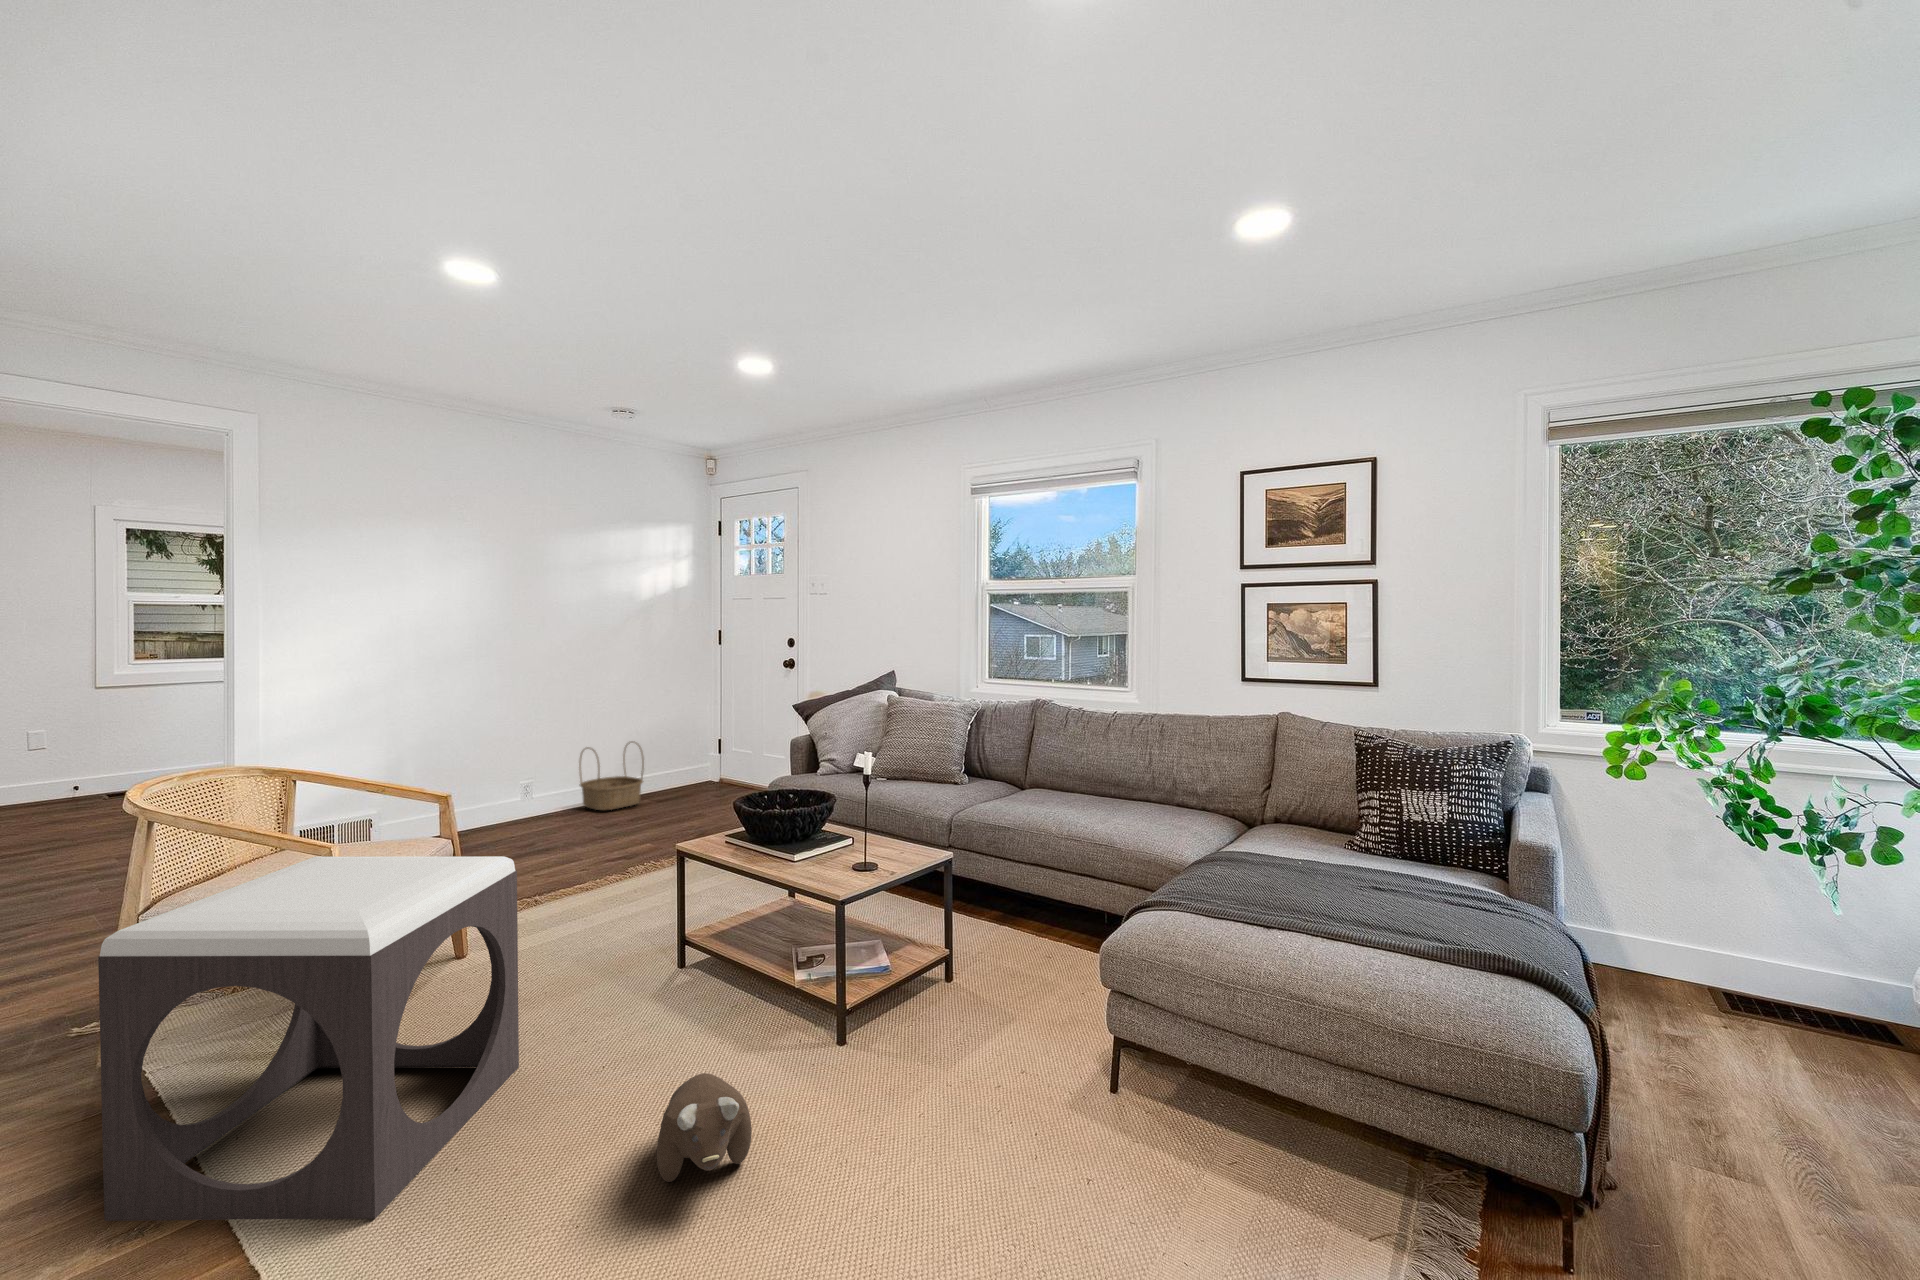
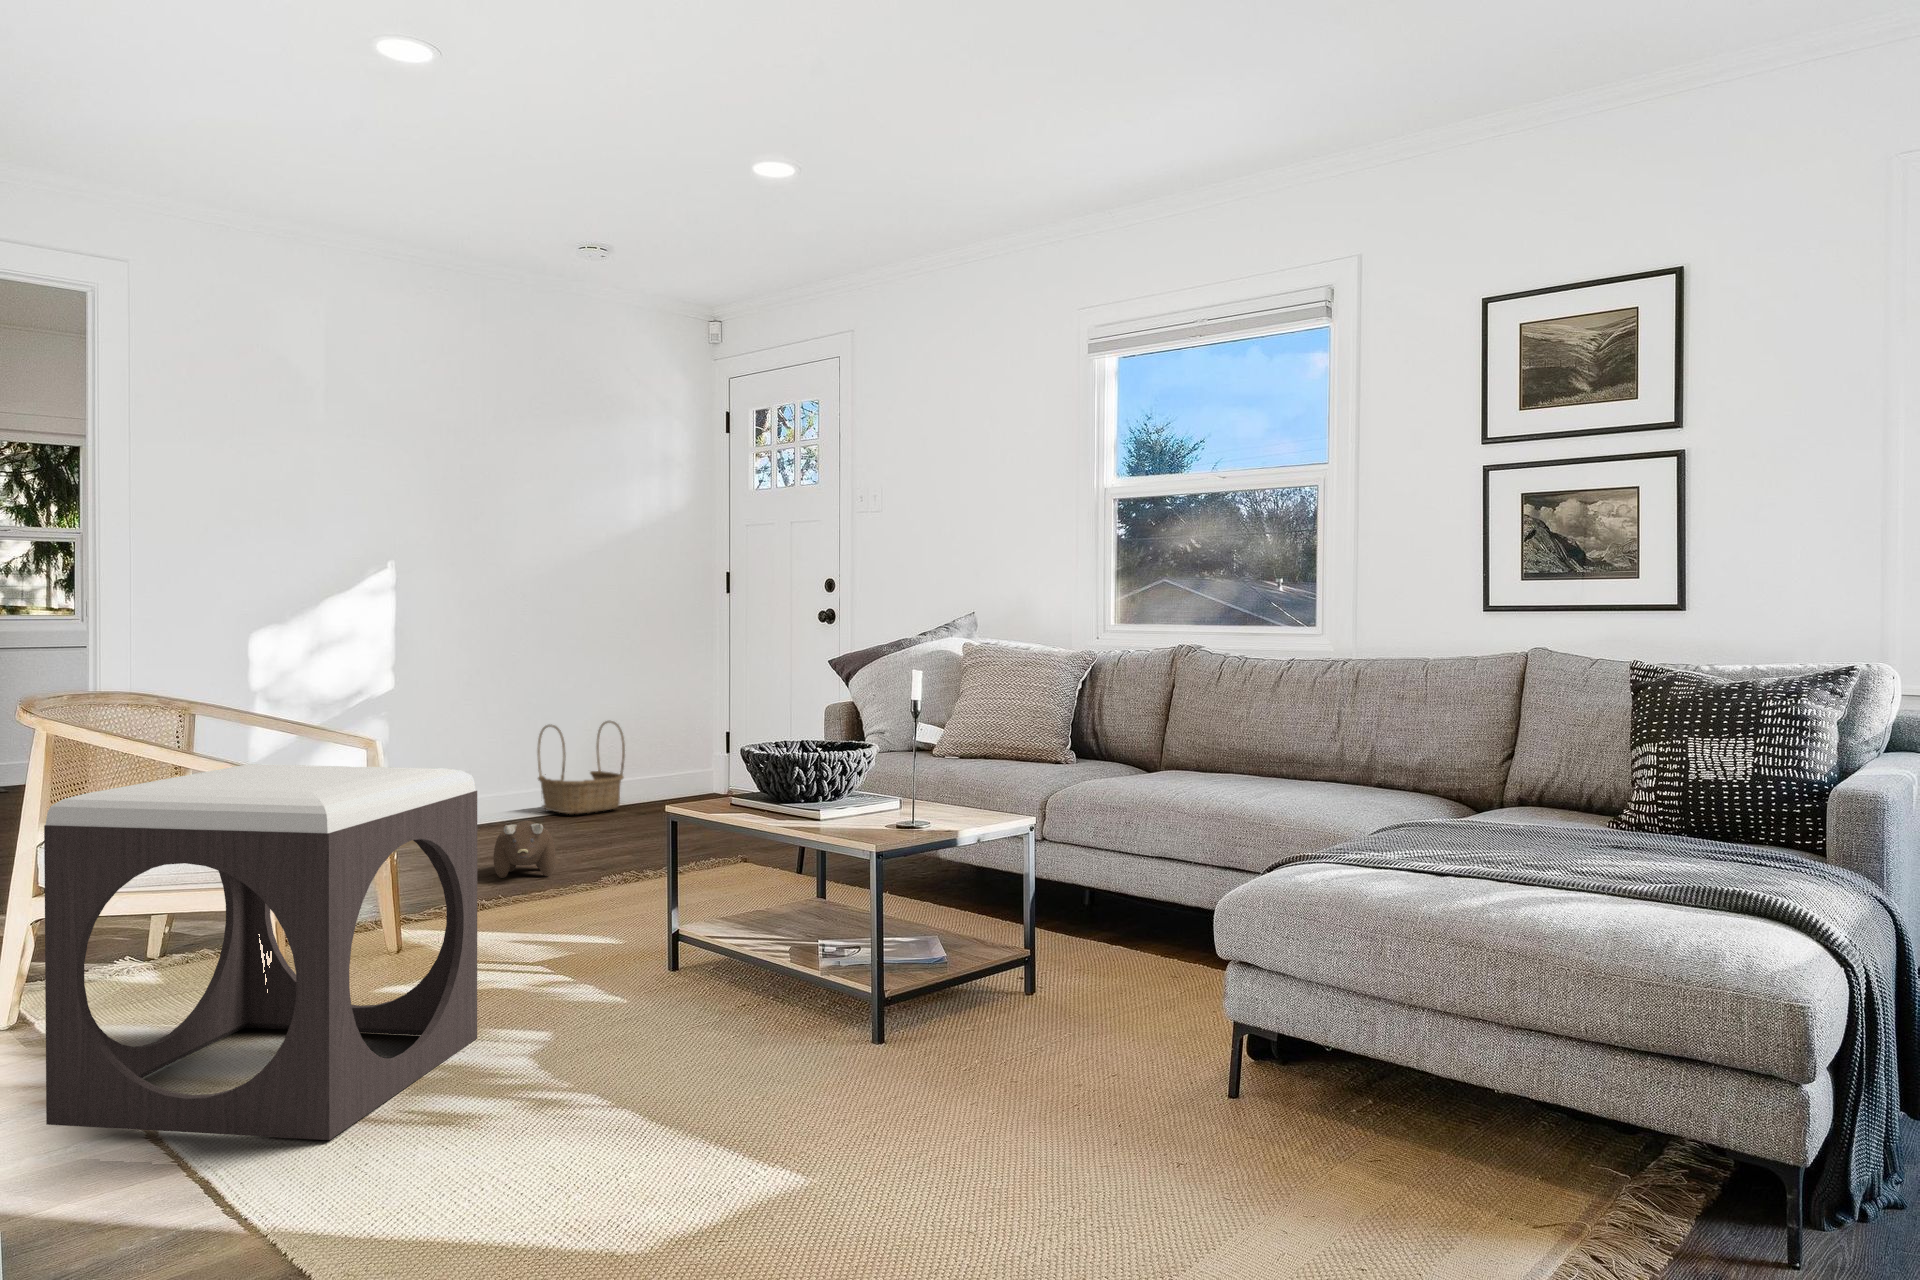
plush toy: present [657,1073,752,1182] -> present [494,821,556,878]

